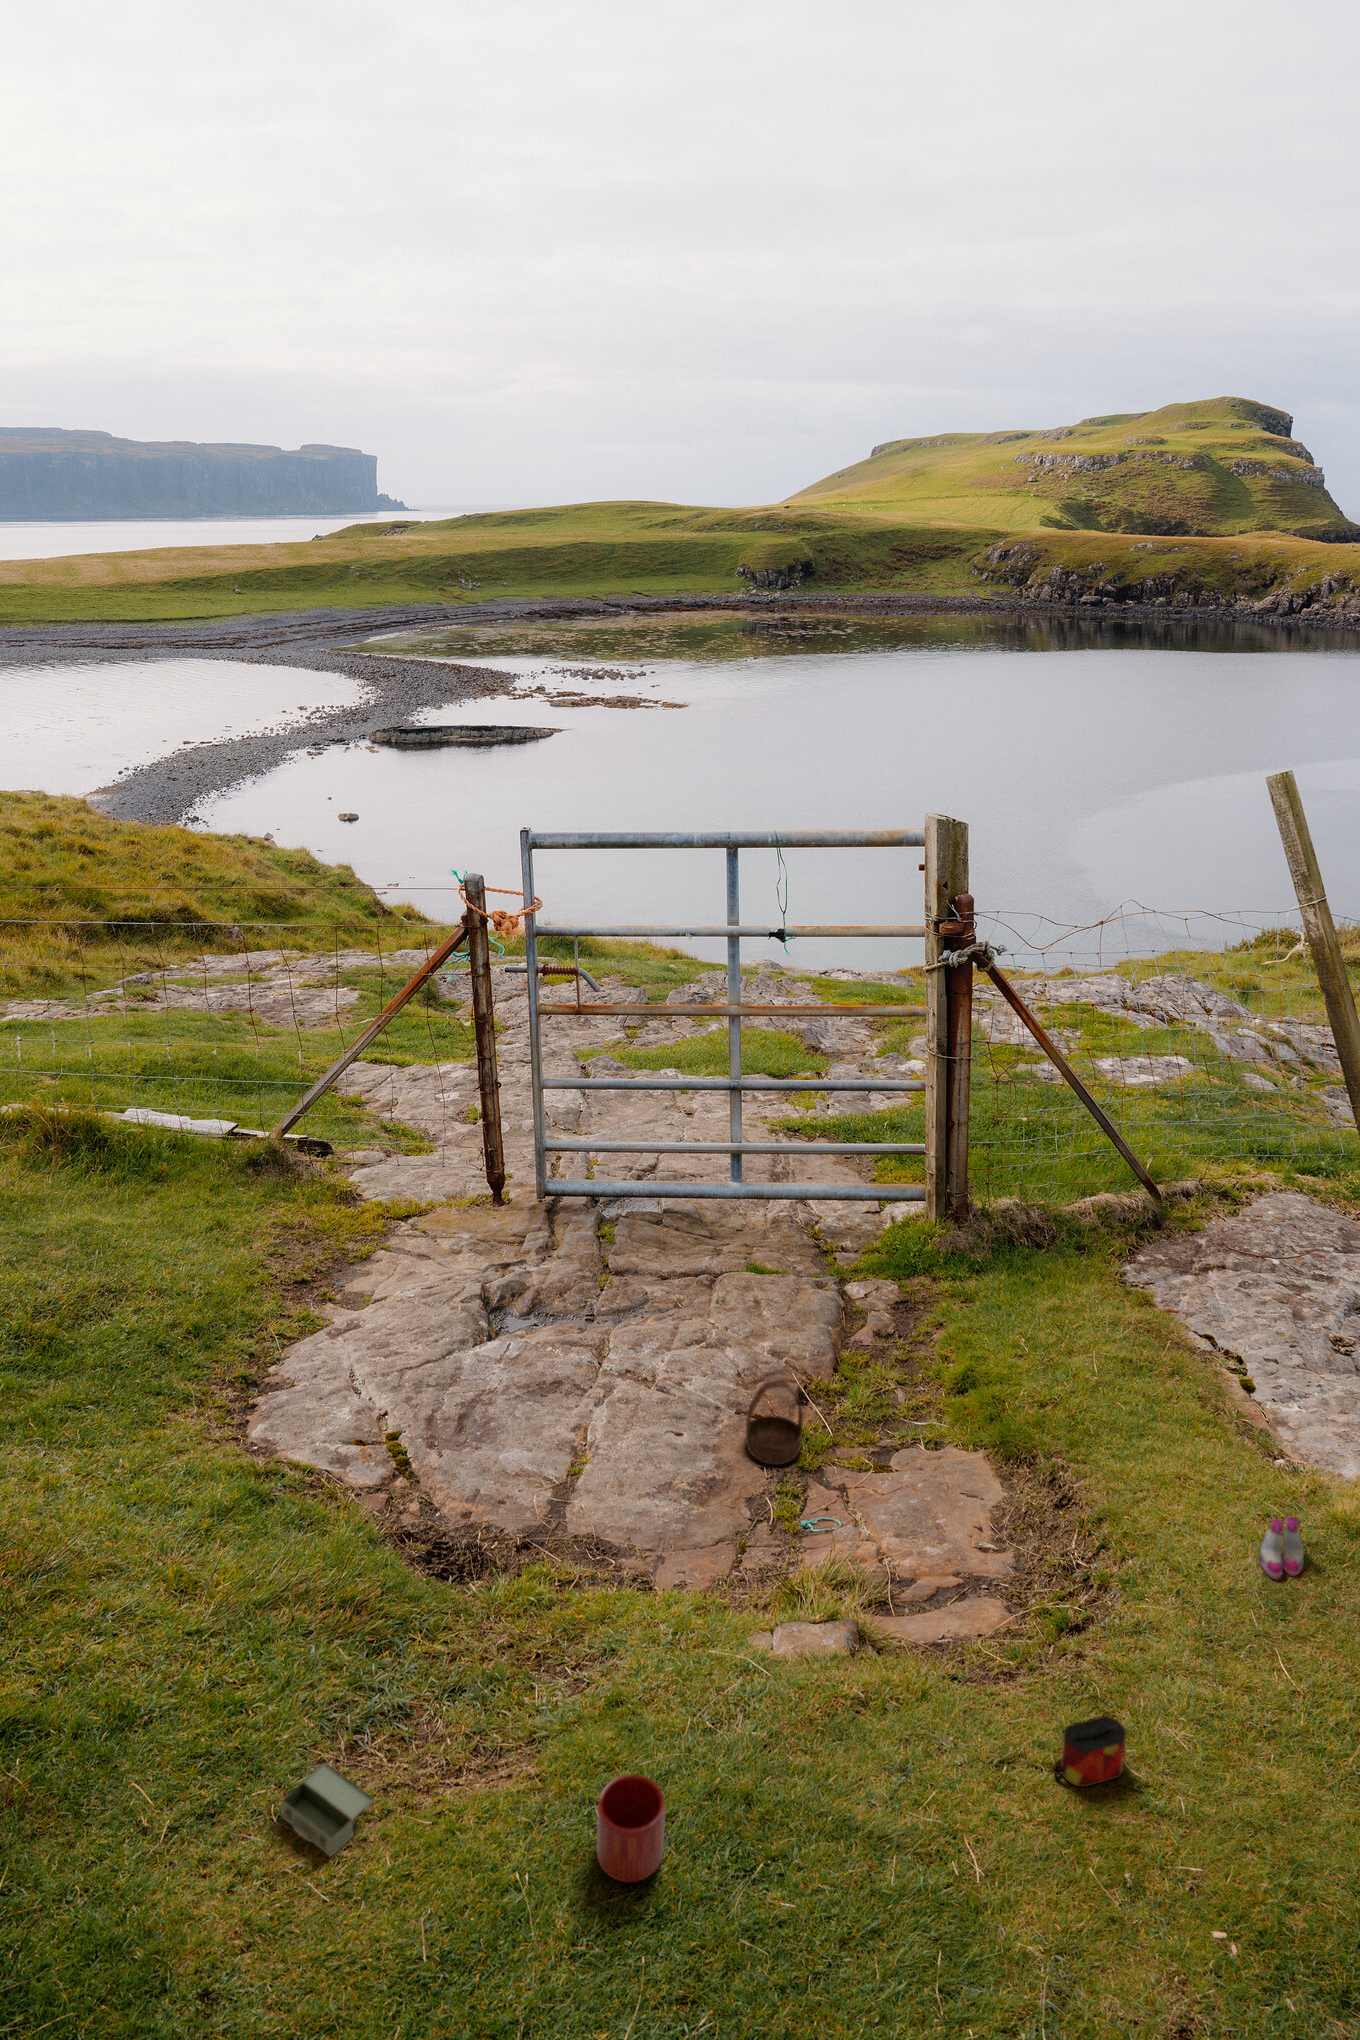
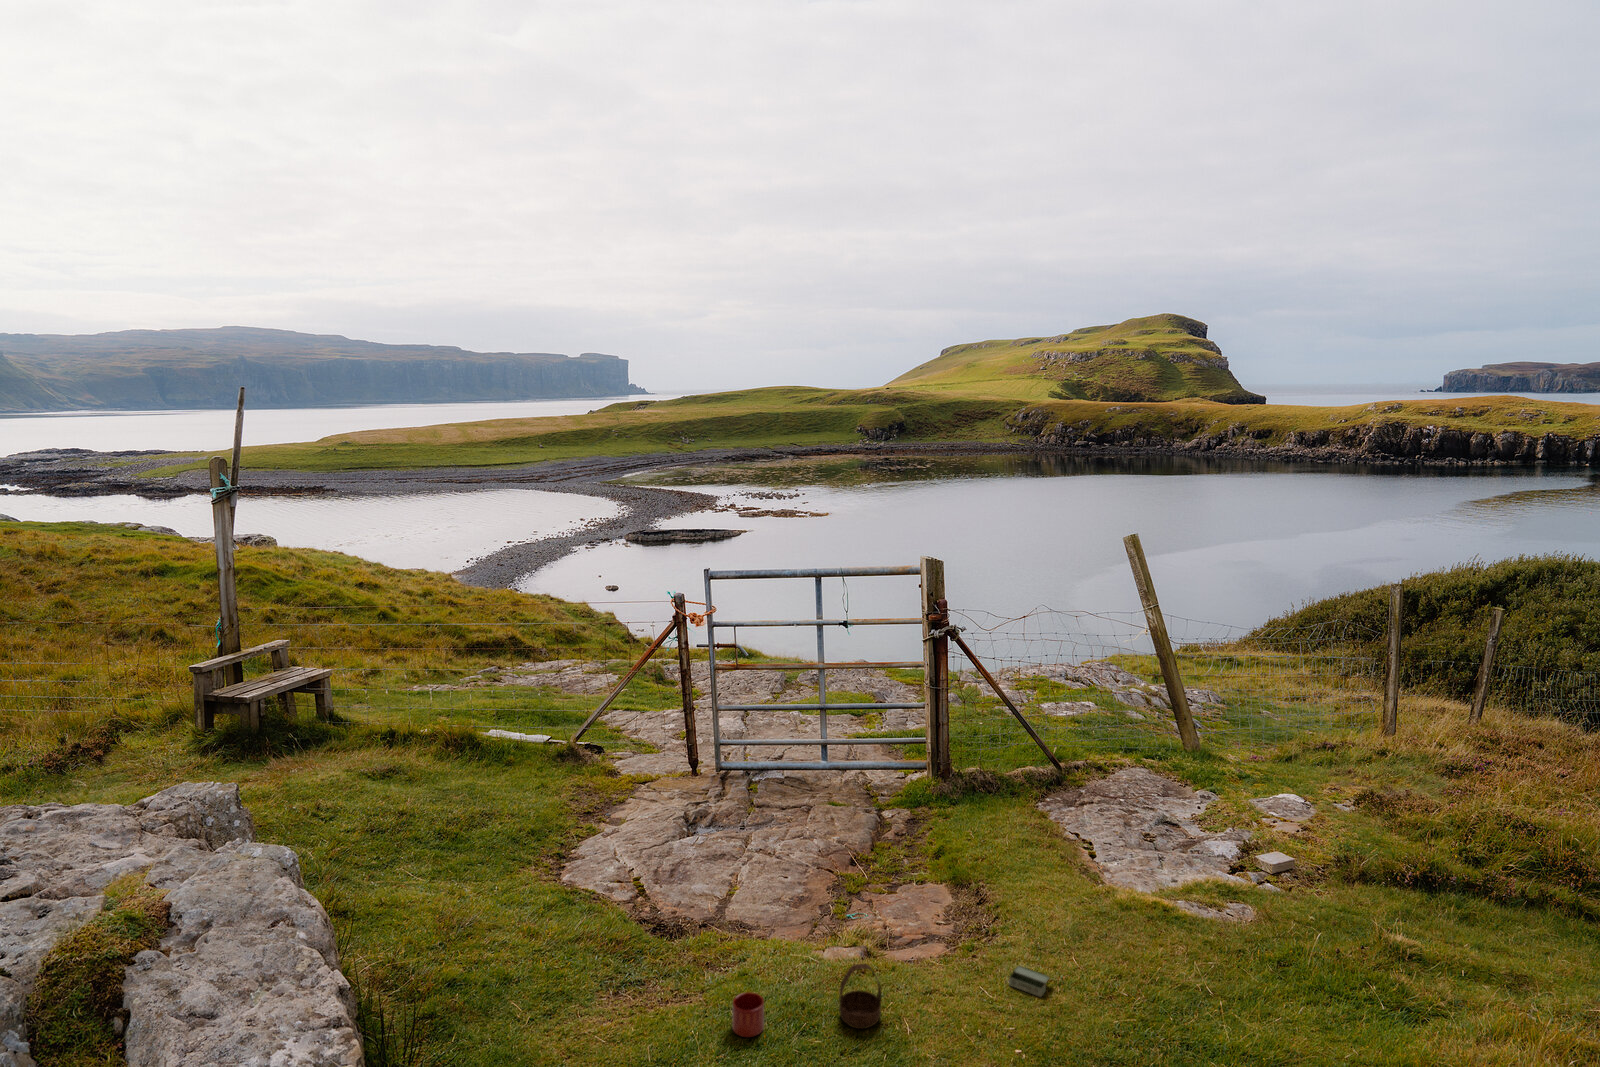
basket: present [746,1380,803,1465] -> present [839,964,881,1029]
boots: present [1260,1517,1304,1579] -> none [1077,898,1101,929]
bag: present [1053,1716,1126,1787] -> none [956,976,992,1007]
toolbox: present [281,1763,373,1856] -> present [1009,966,1049,997]

